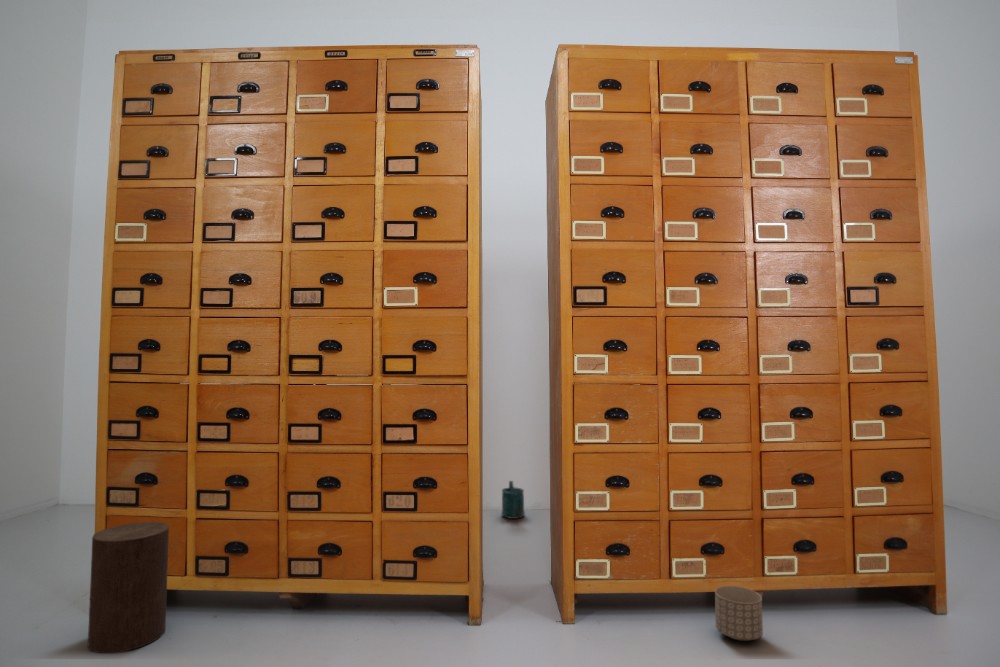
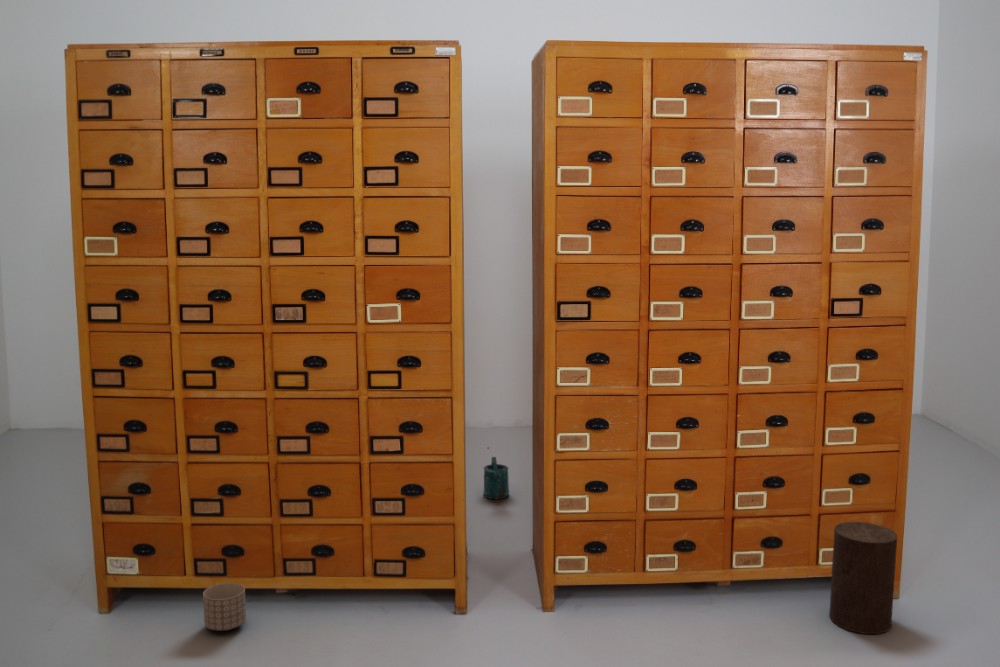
stool: present [88,522,169,653] -> present [829,522,897,634]
planter: present [715,586,763,641] -> present [203,583,246,631]

